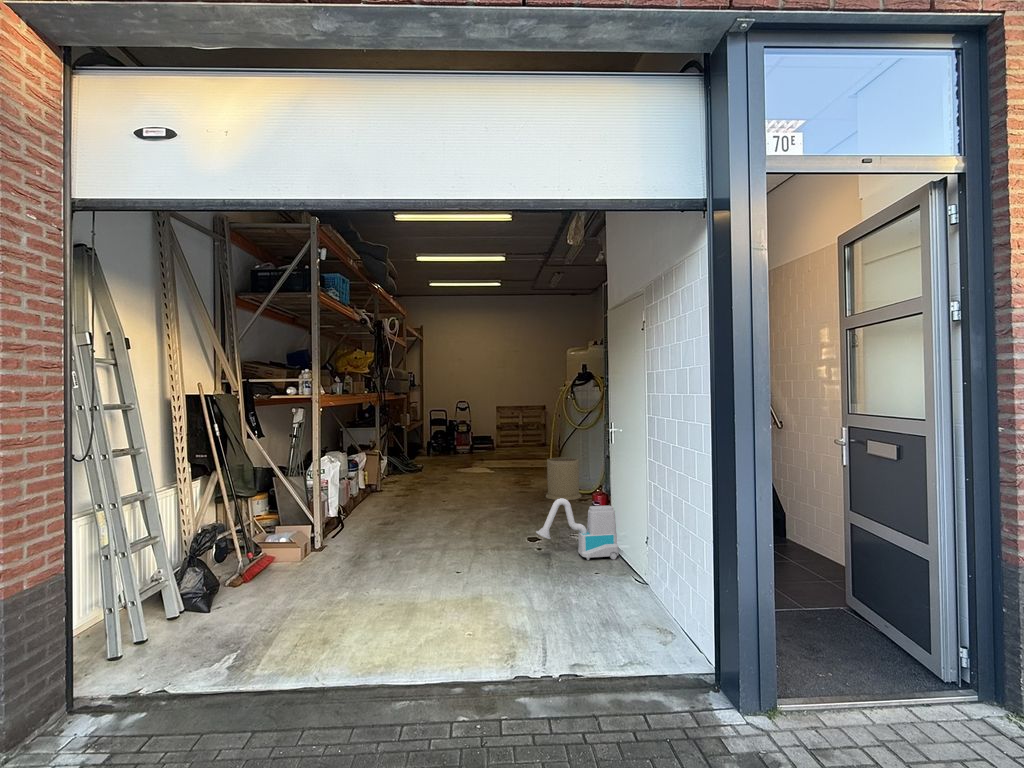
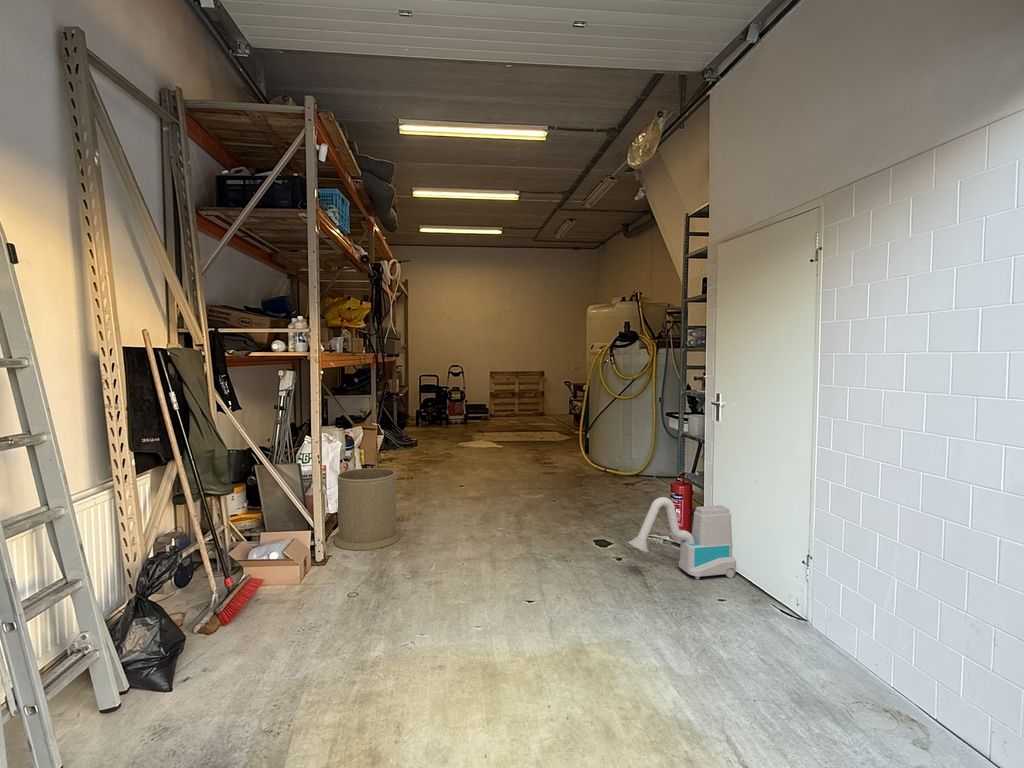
trash can: present [546,458,581,500] -> present [334,468,400,550]

